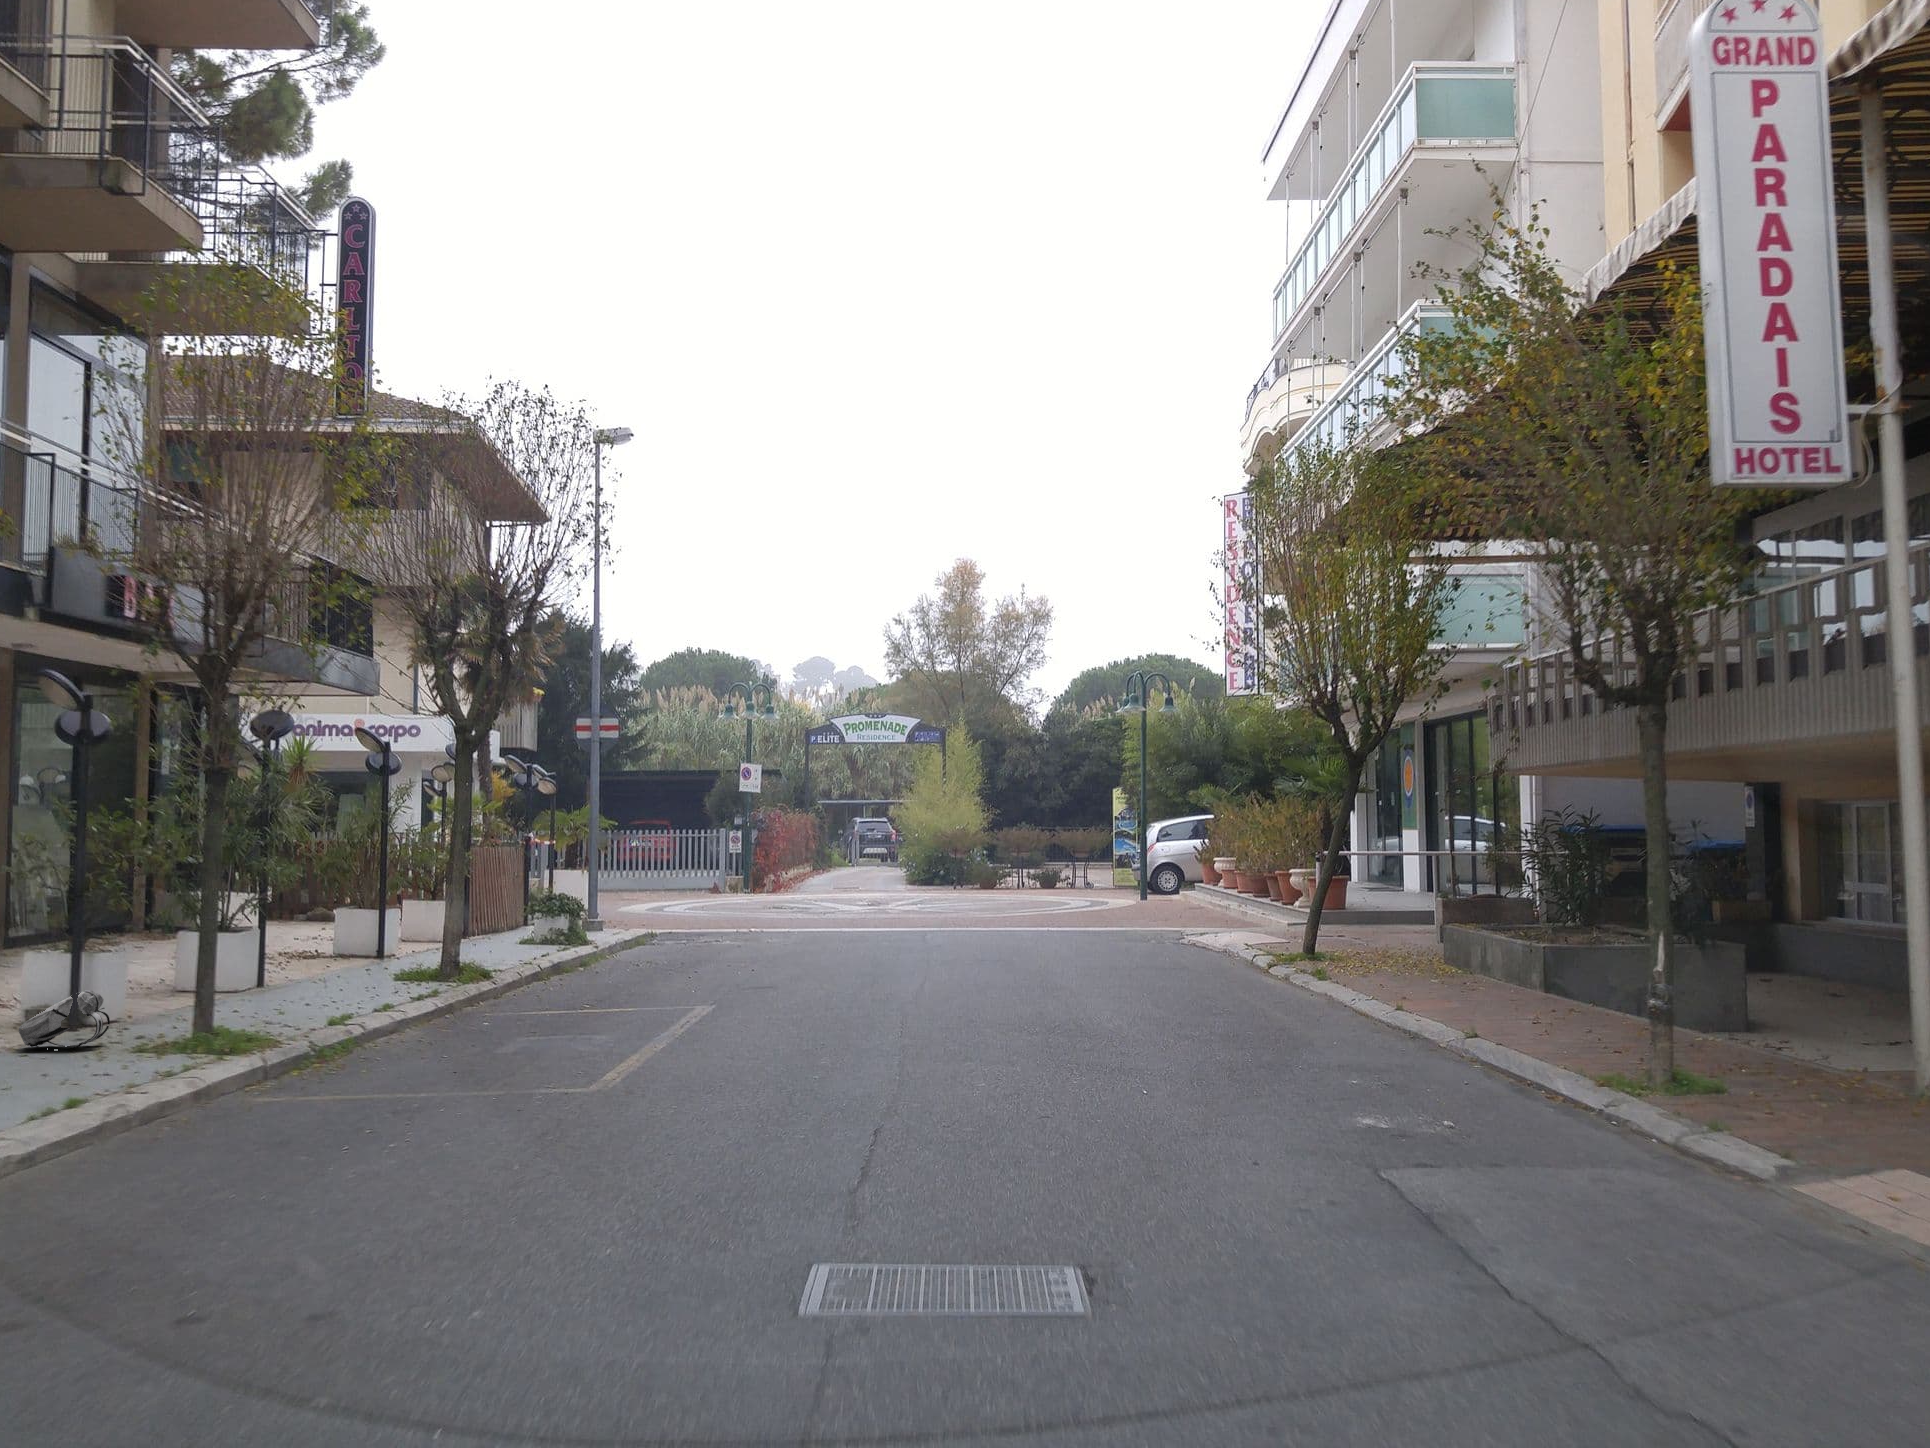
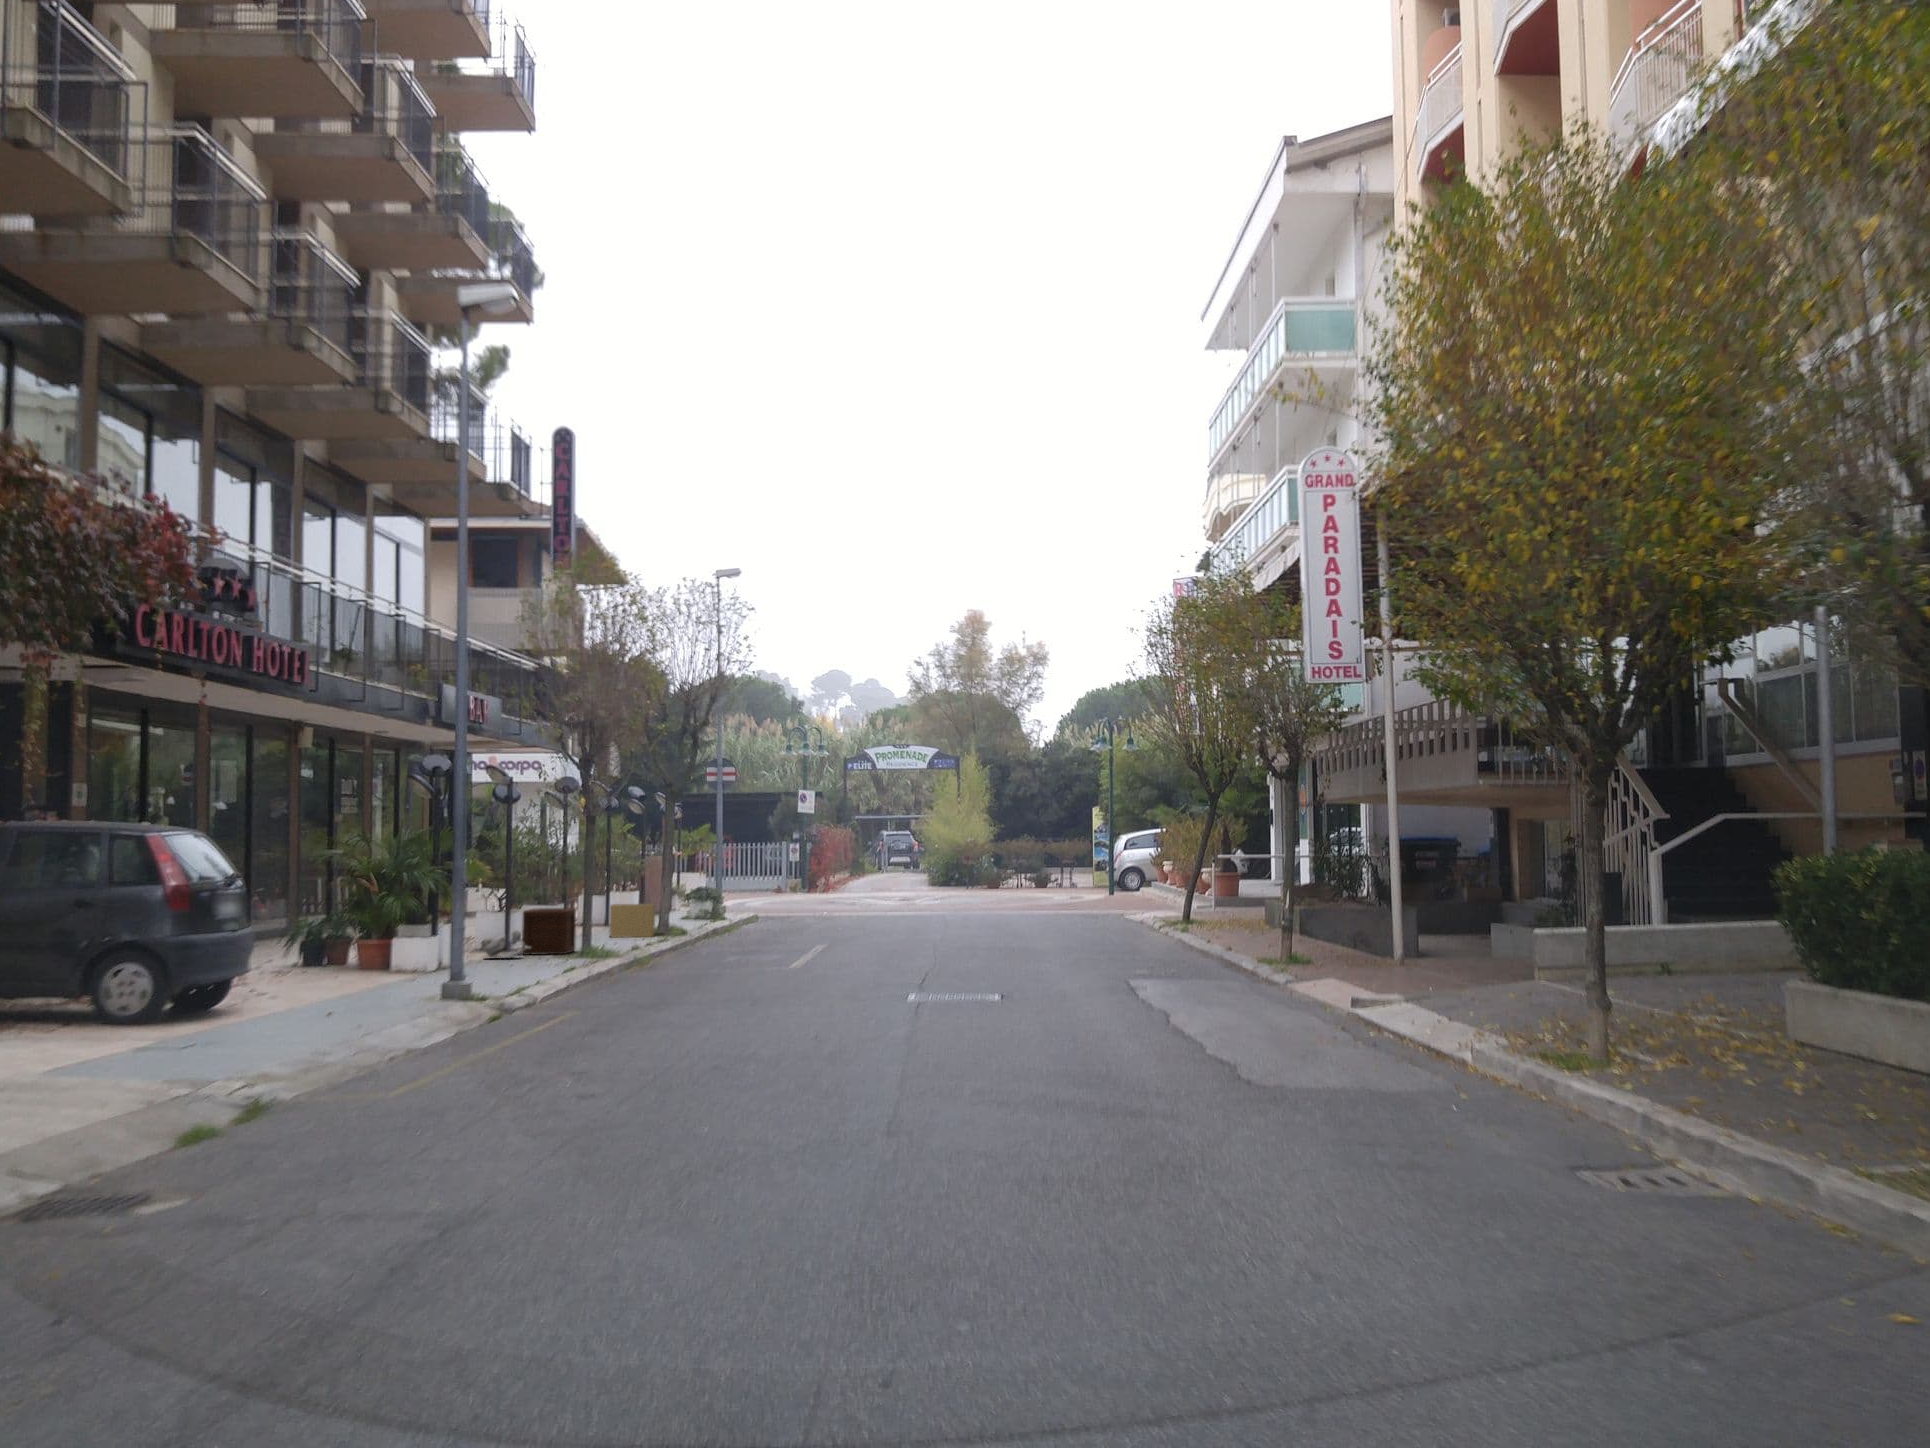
cardboard box: none [360,926,446,985] -> present [609,904,655,938]
wooden crate: none [121,944,242,1035] -> present [522,908,576,955]

